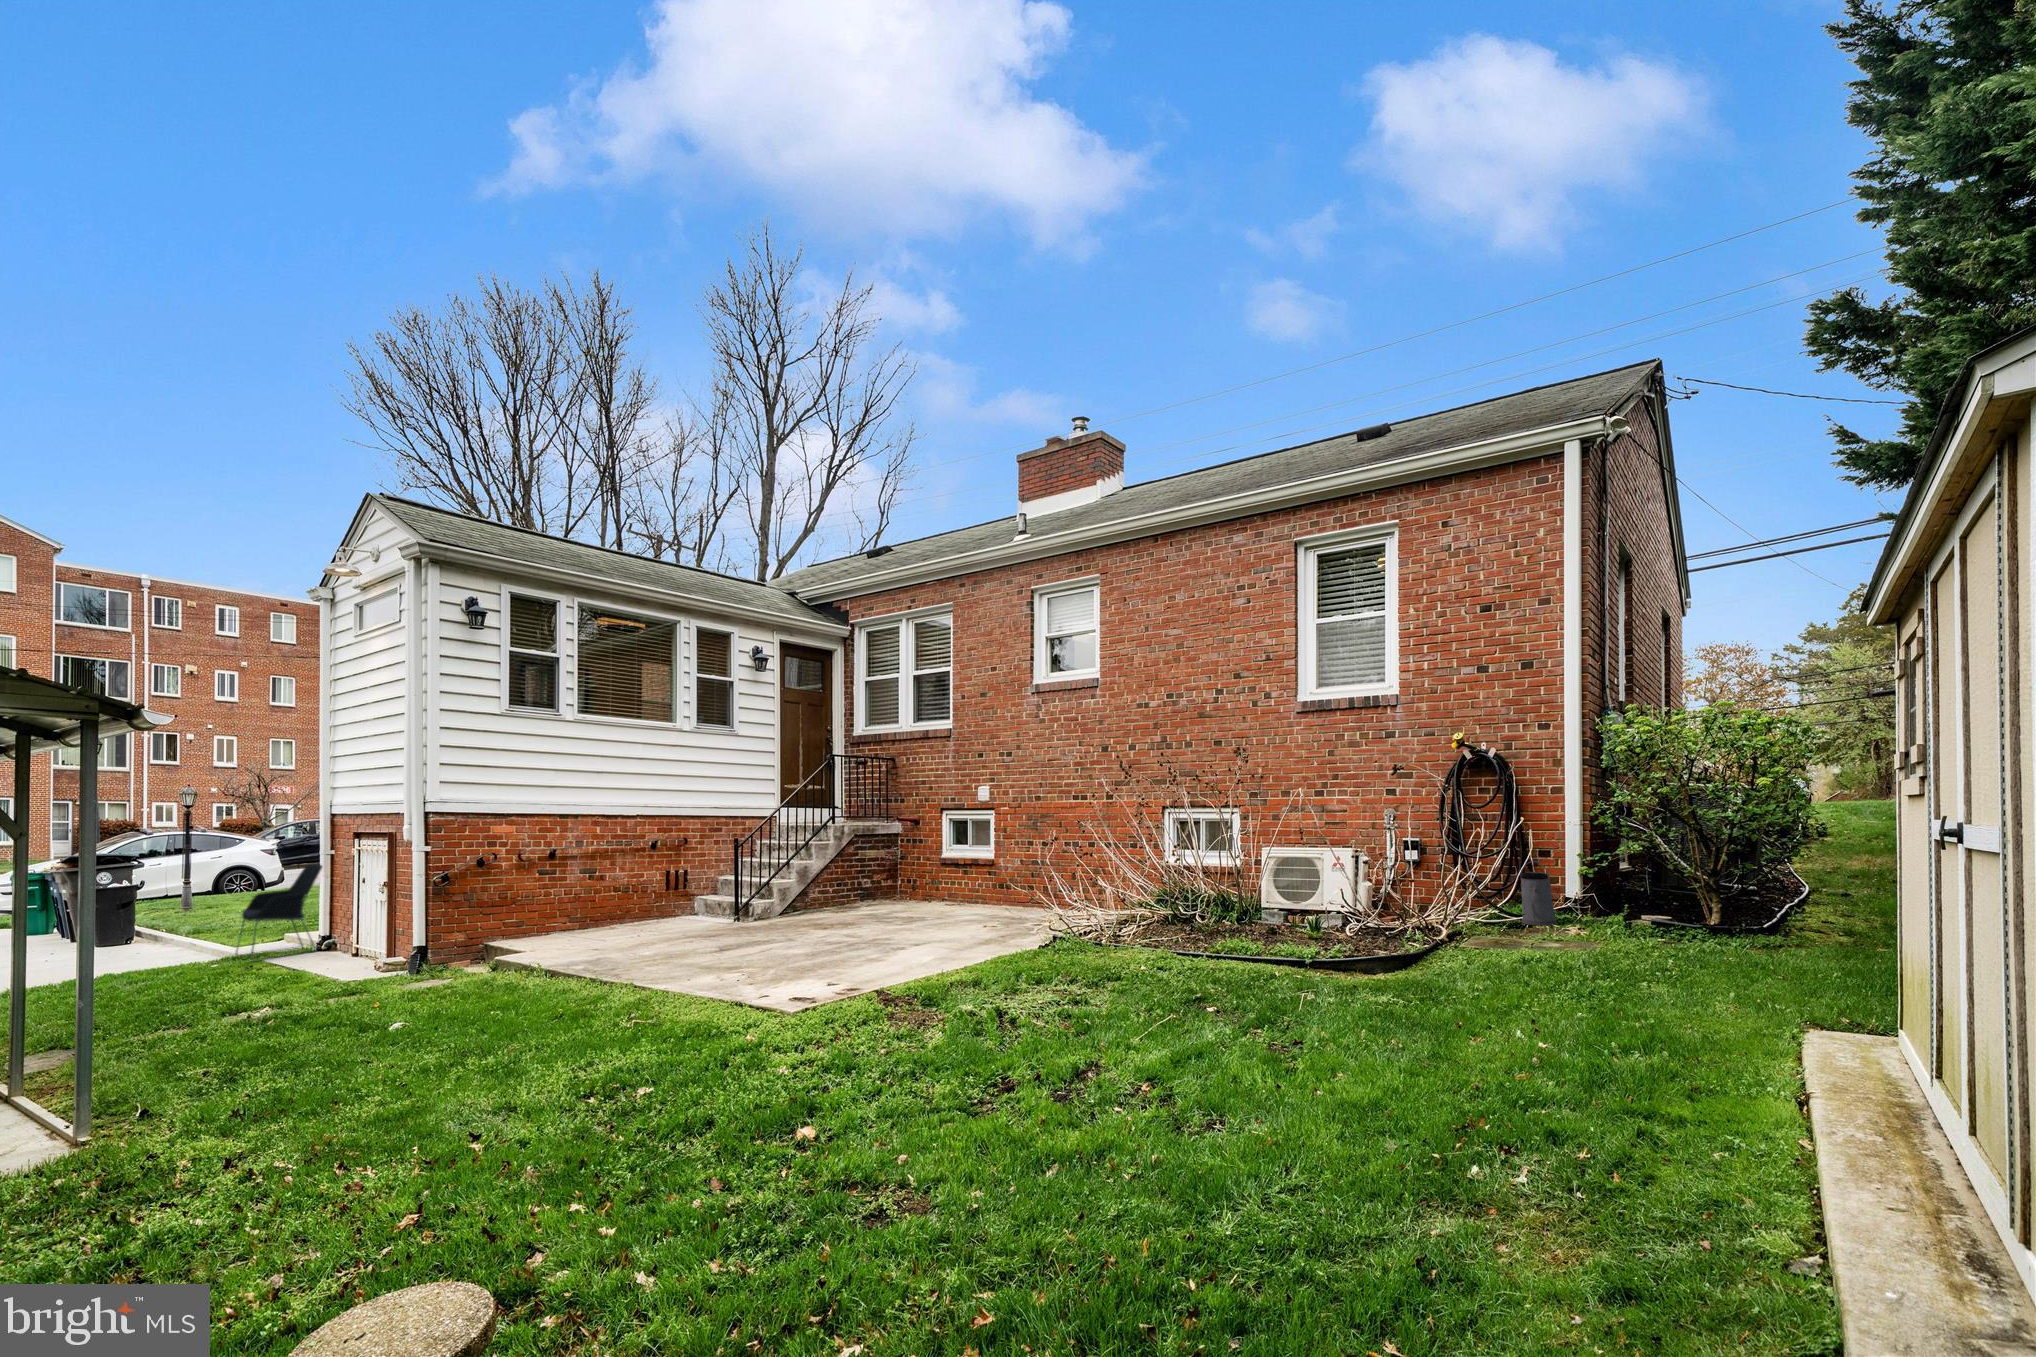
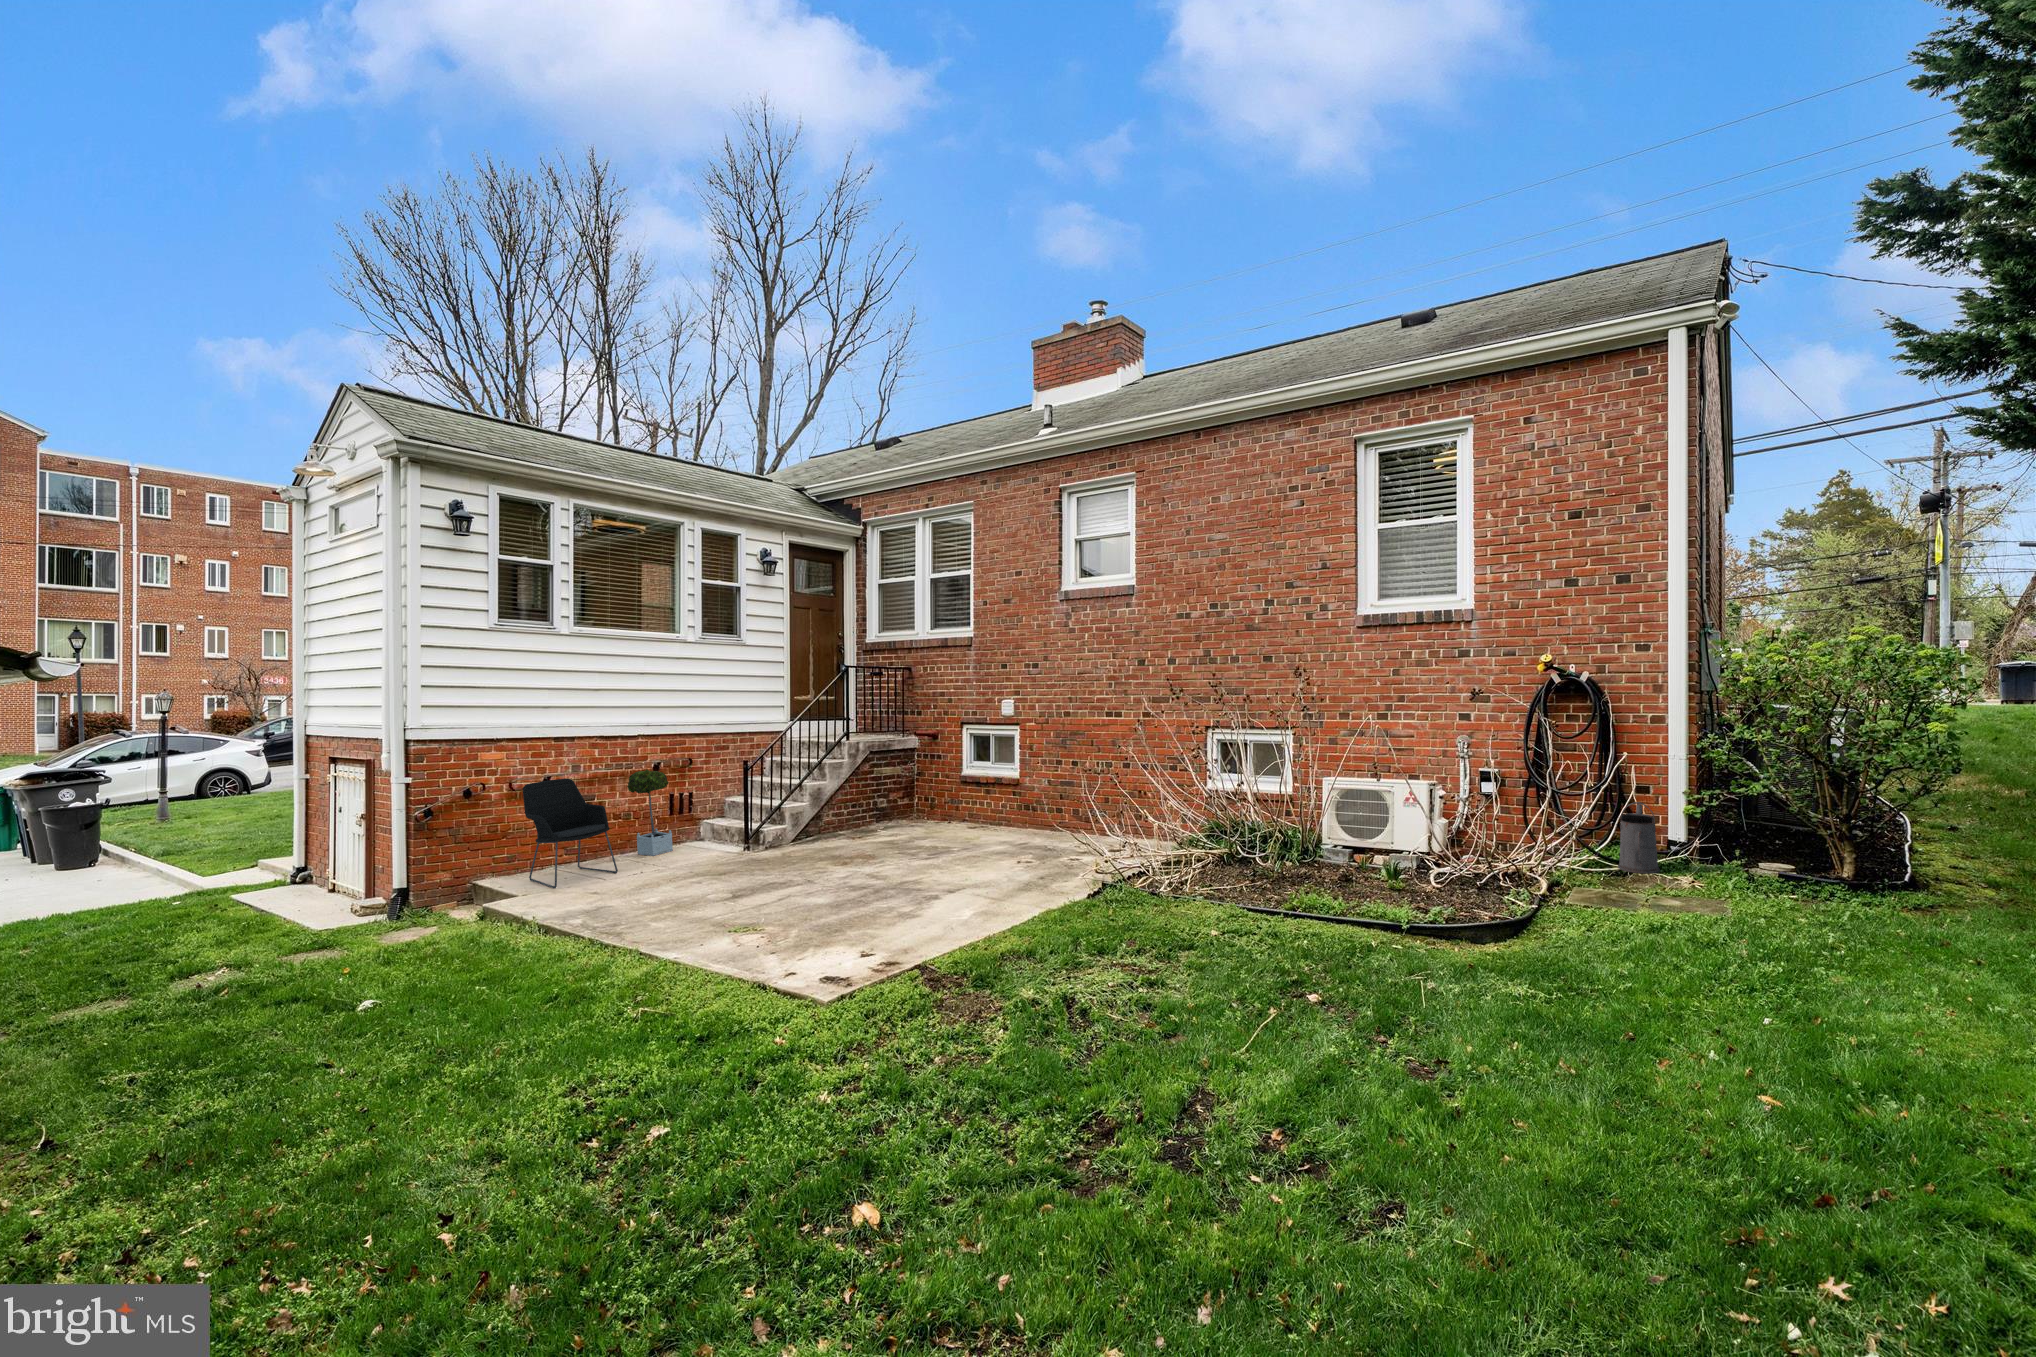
potted tree: none [624,847,663,930] -> present [627,770,673,856]
chair: present [236,864,322,961] -> present [523,778,618,888]

